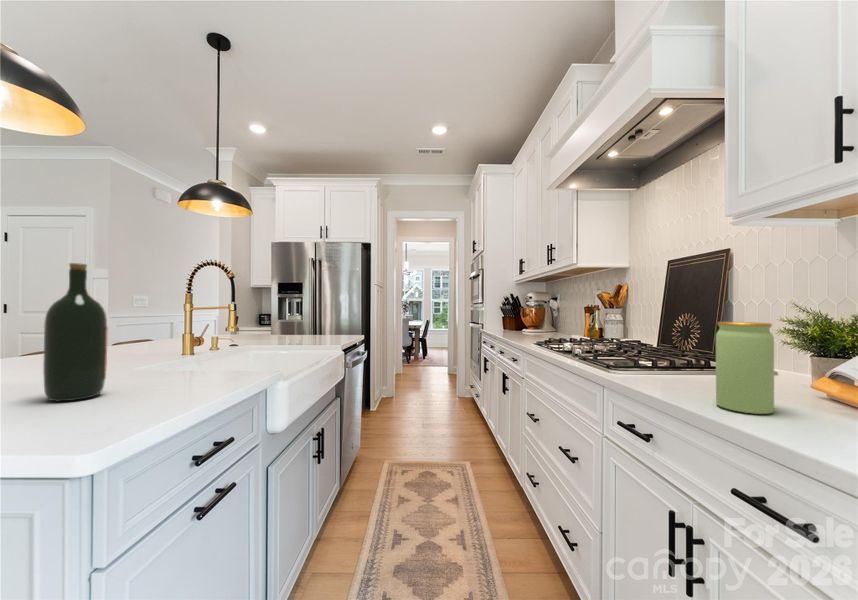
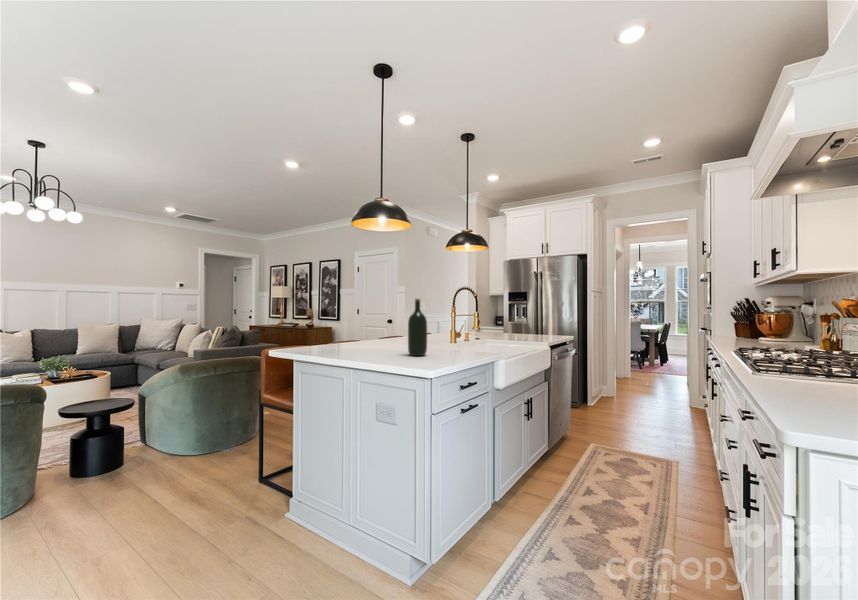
jar: present [716,322,774,414] -> none [784,335,830,403]

